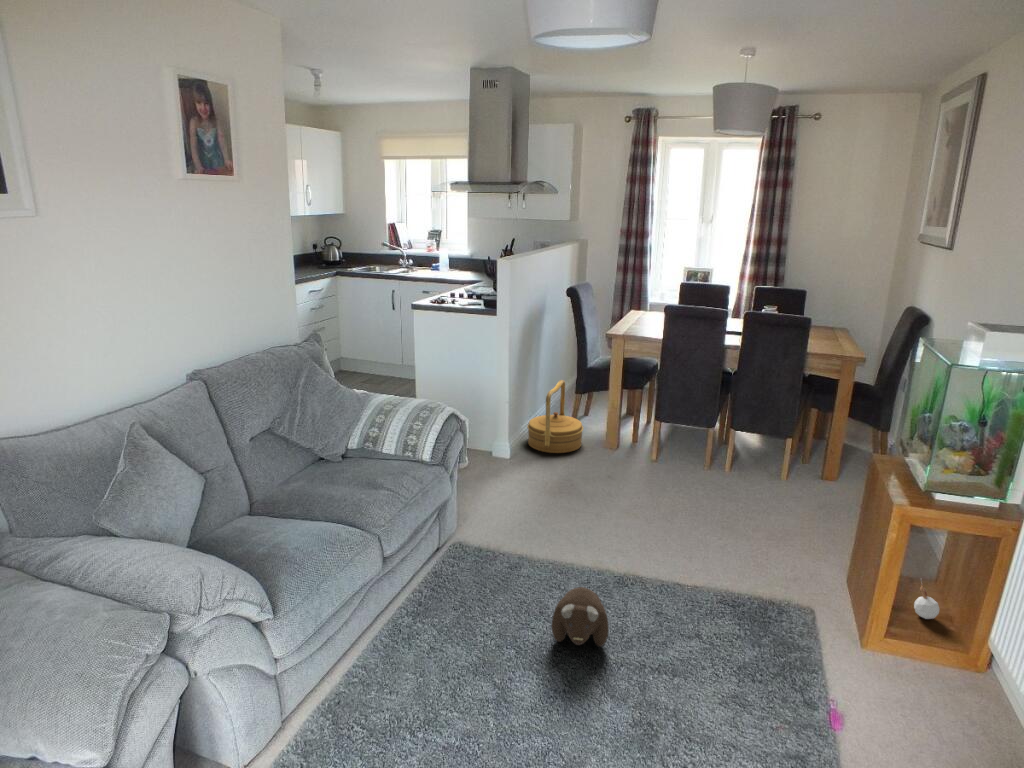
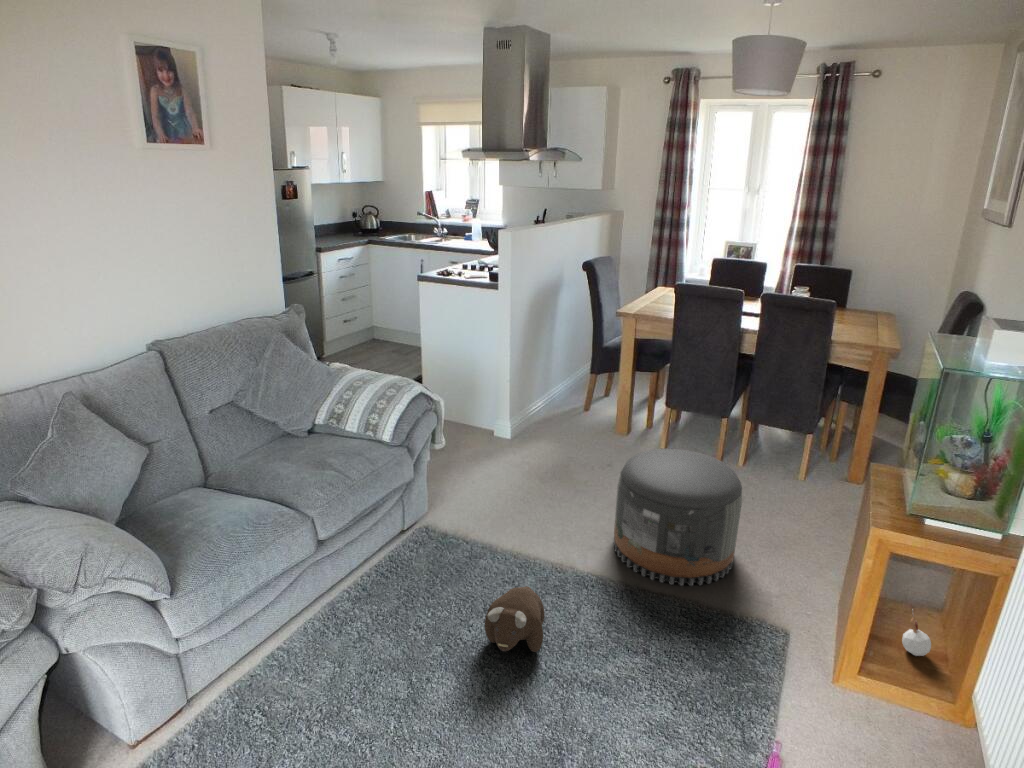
woven basket: present [527,380,583,453] -> none [534,357,592,433]
pouf: none [639,456,758,580] -> present [614,449,742,586]

